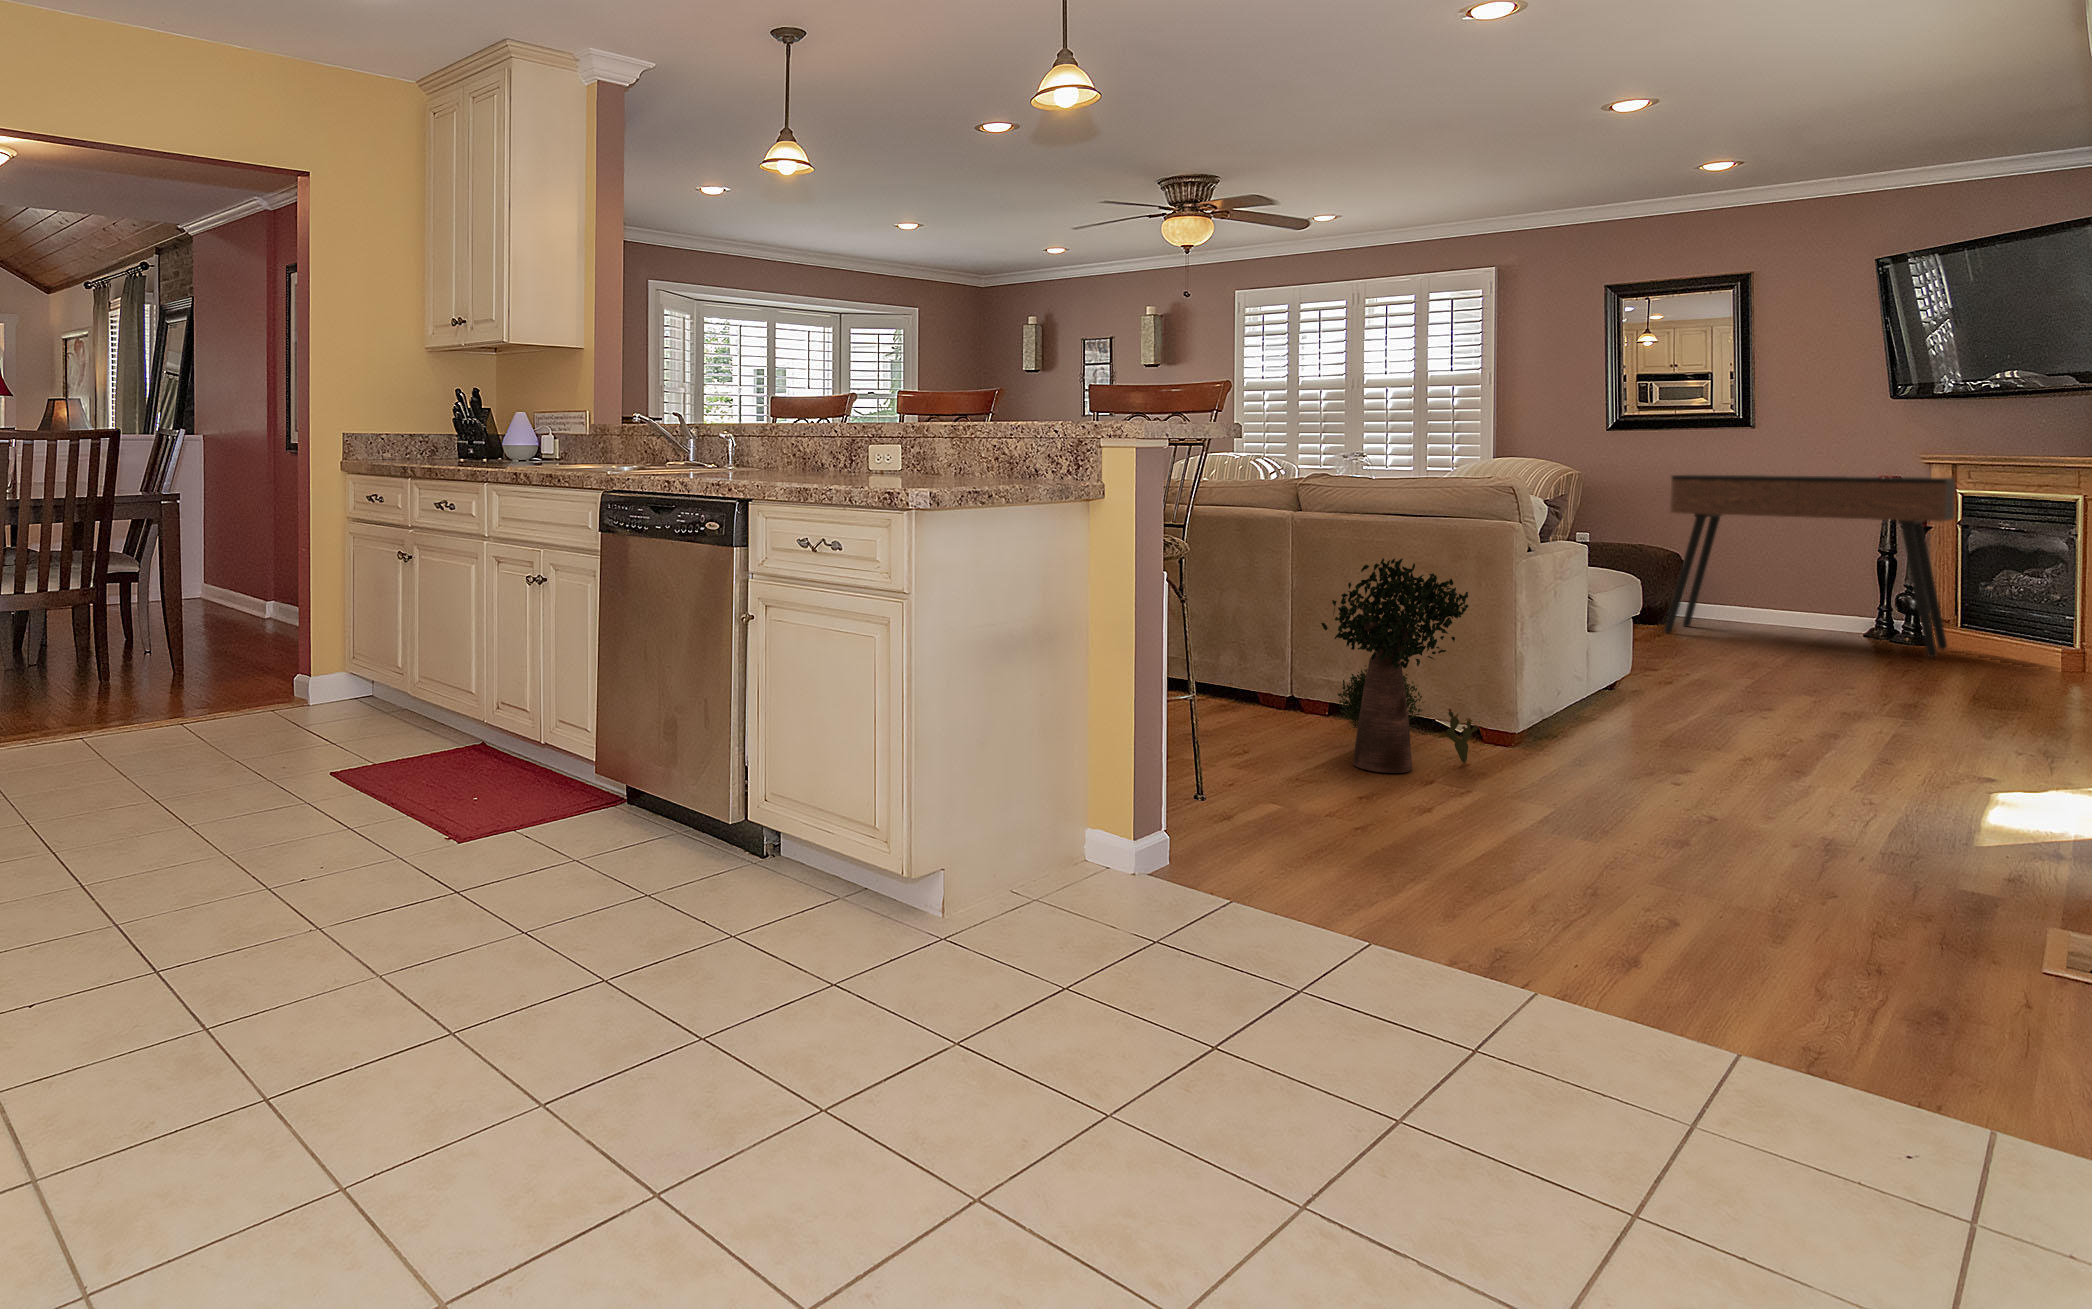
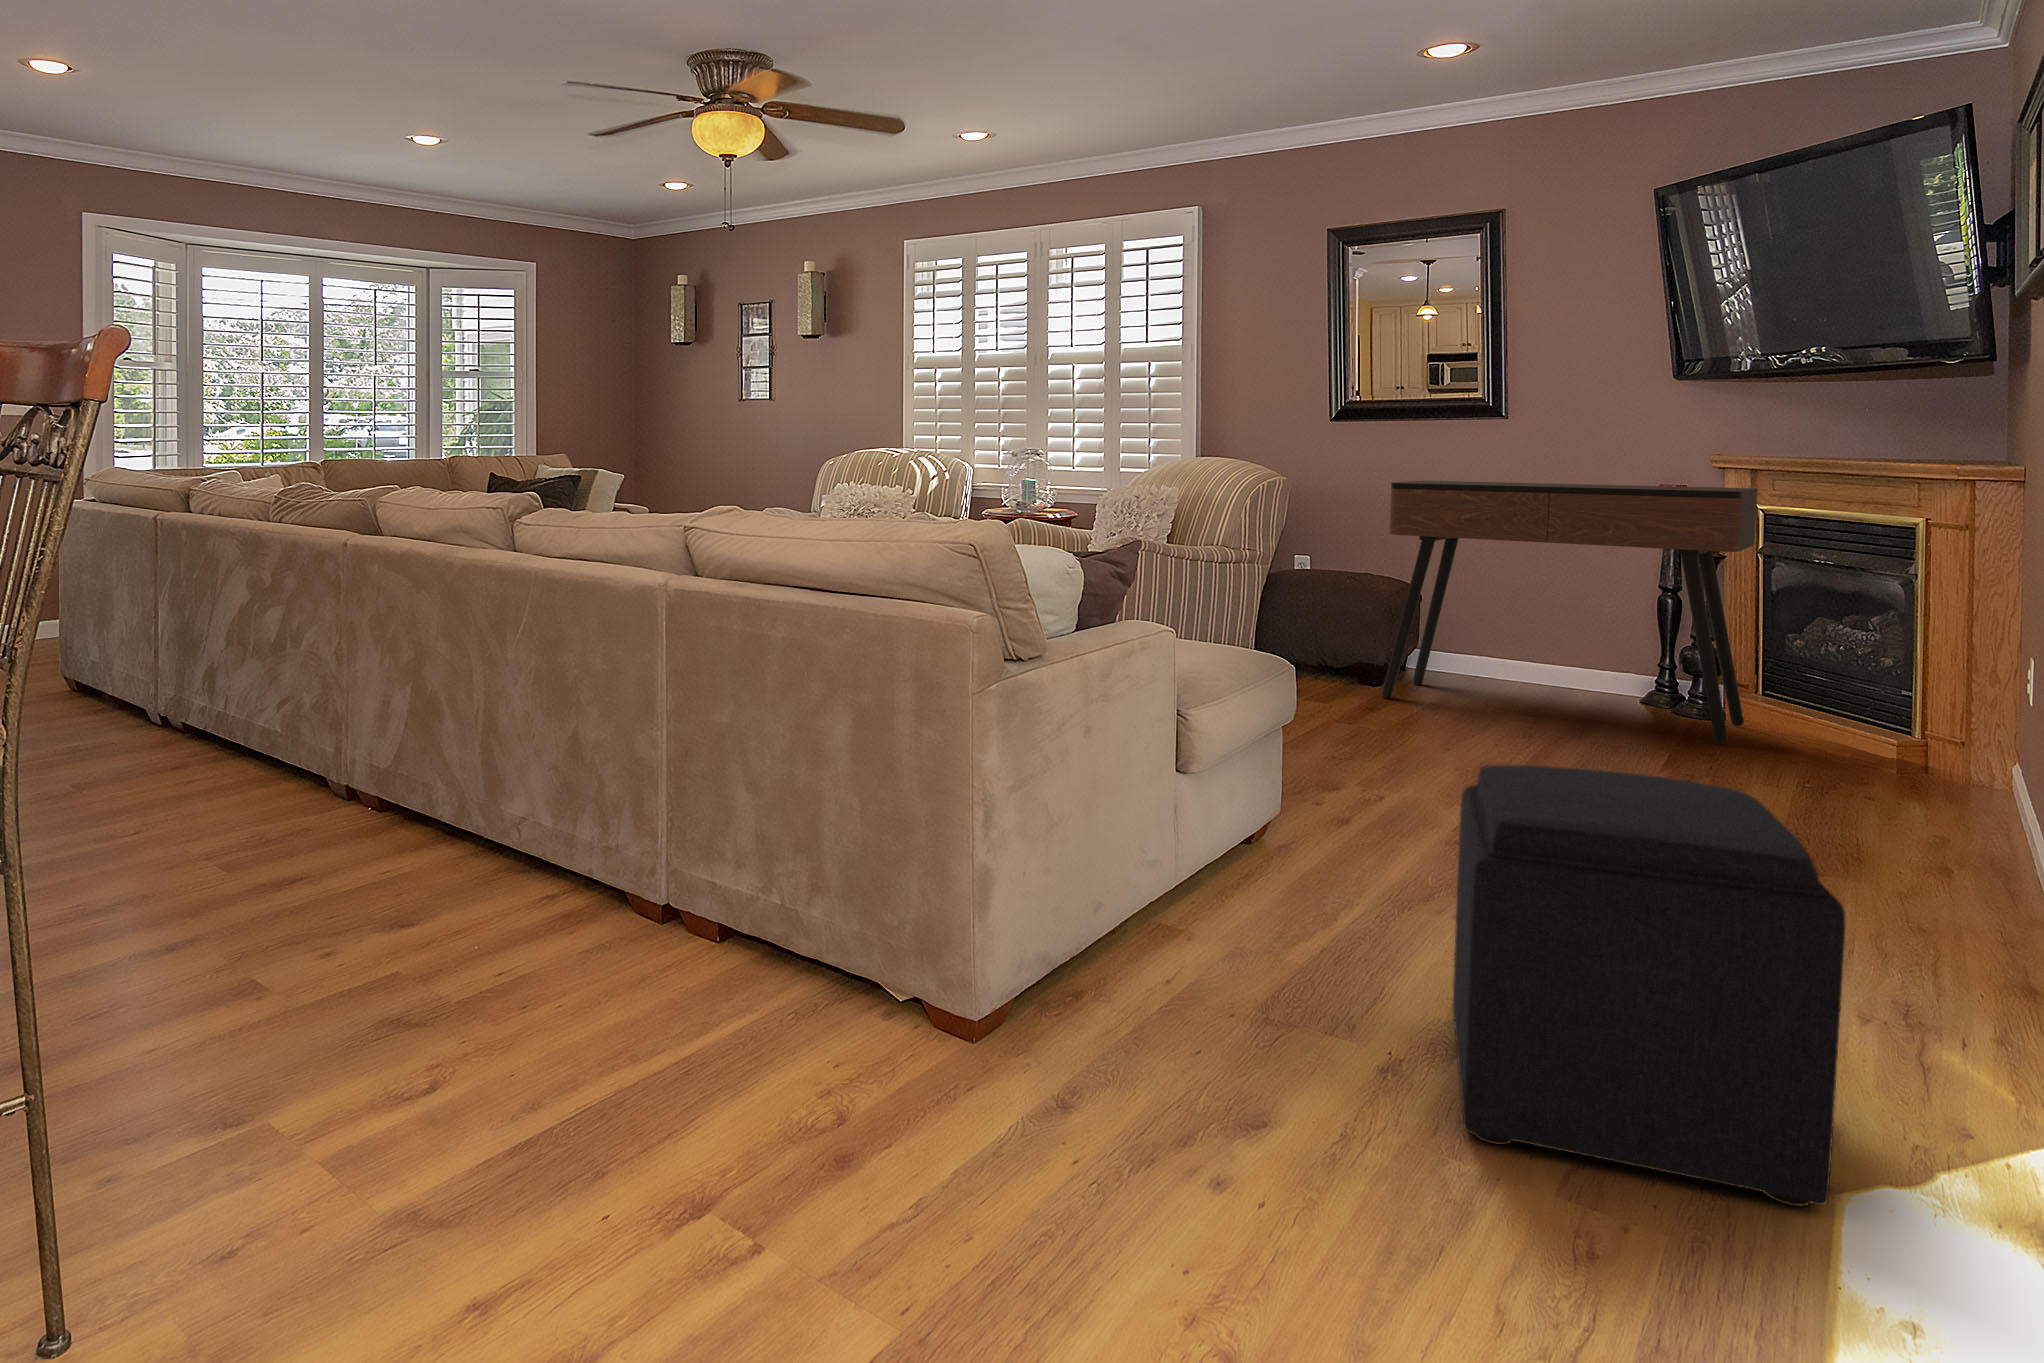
potted plant: present [1321,558,1479,773] -> none [550,668,863,1095]
ottoman: none [1800,614,2035,811] -> present [1453,765,1845,1206]

